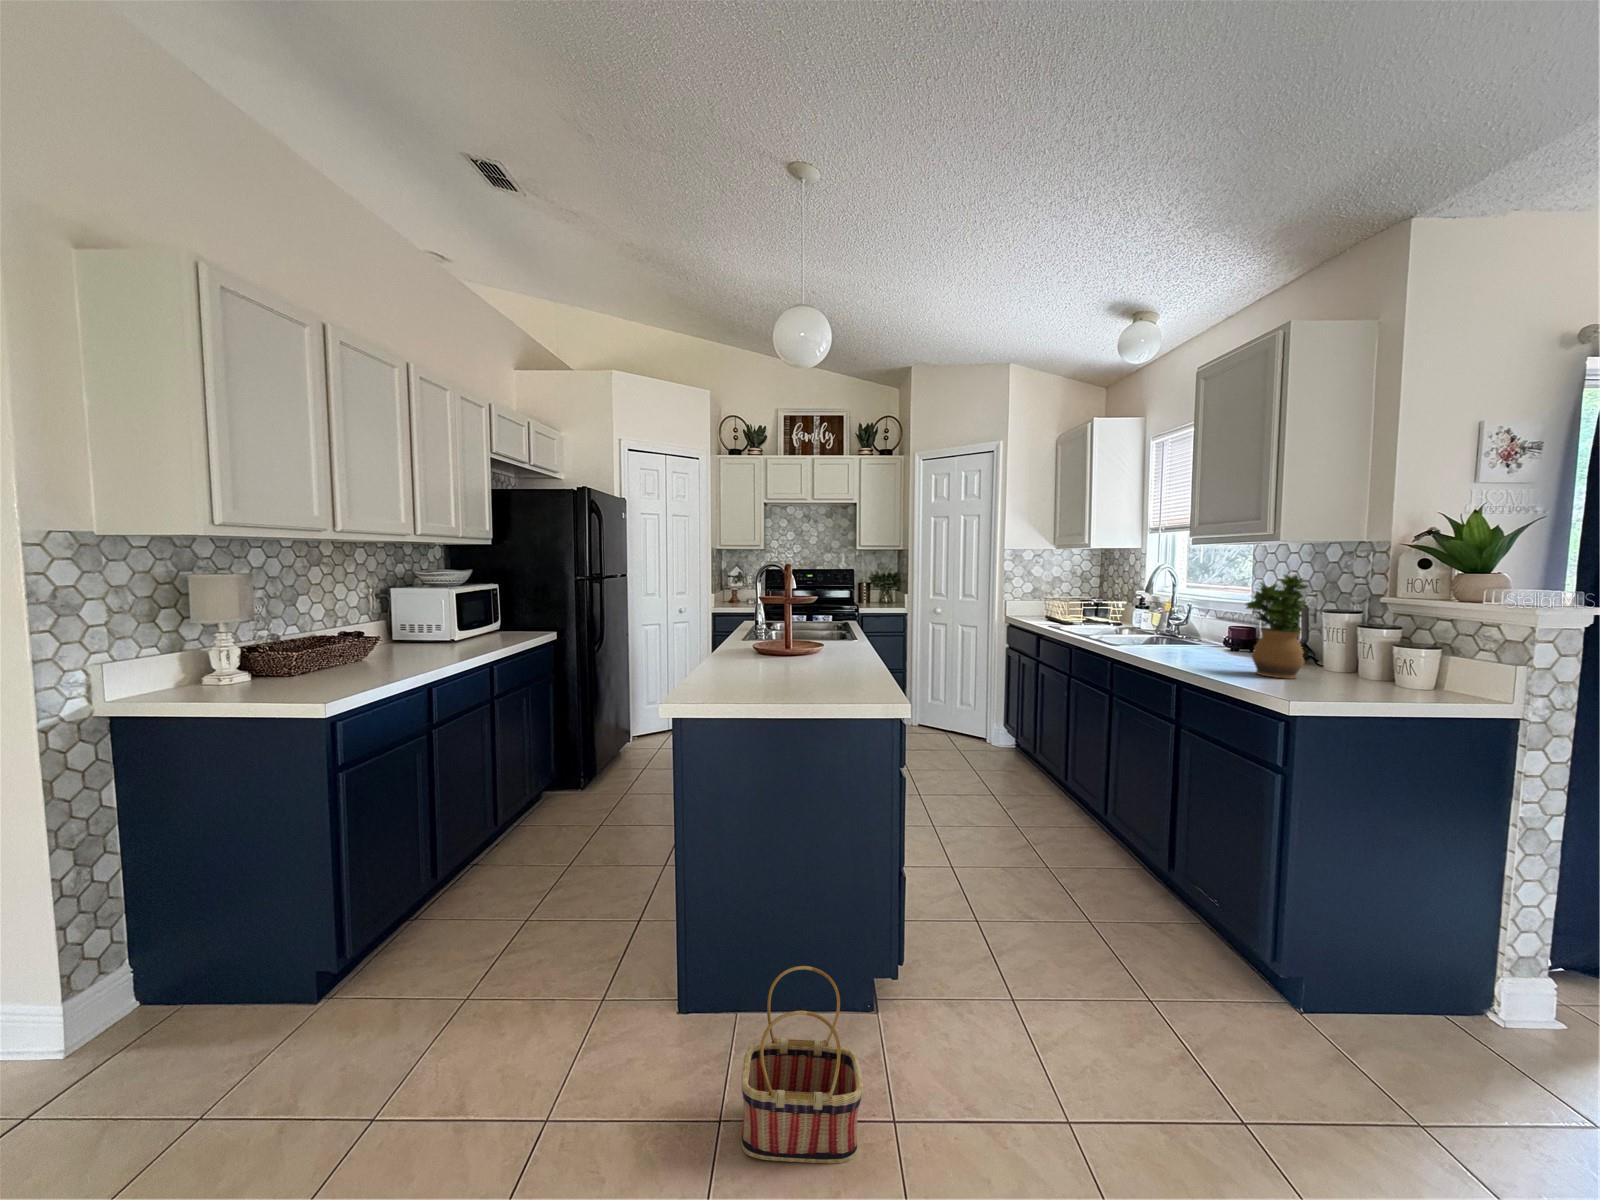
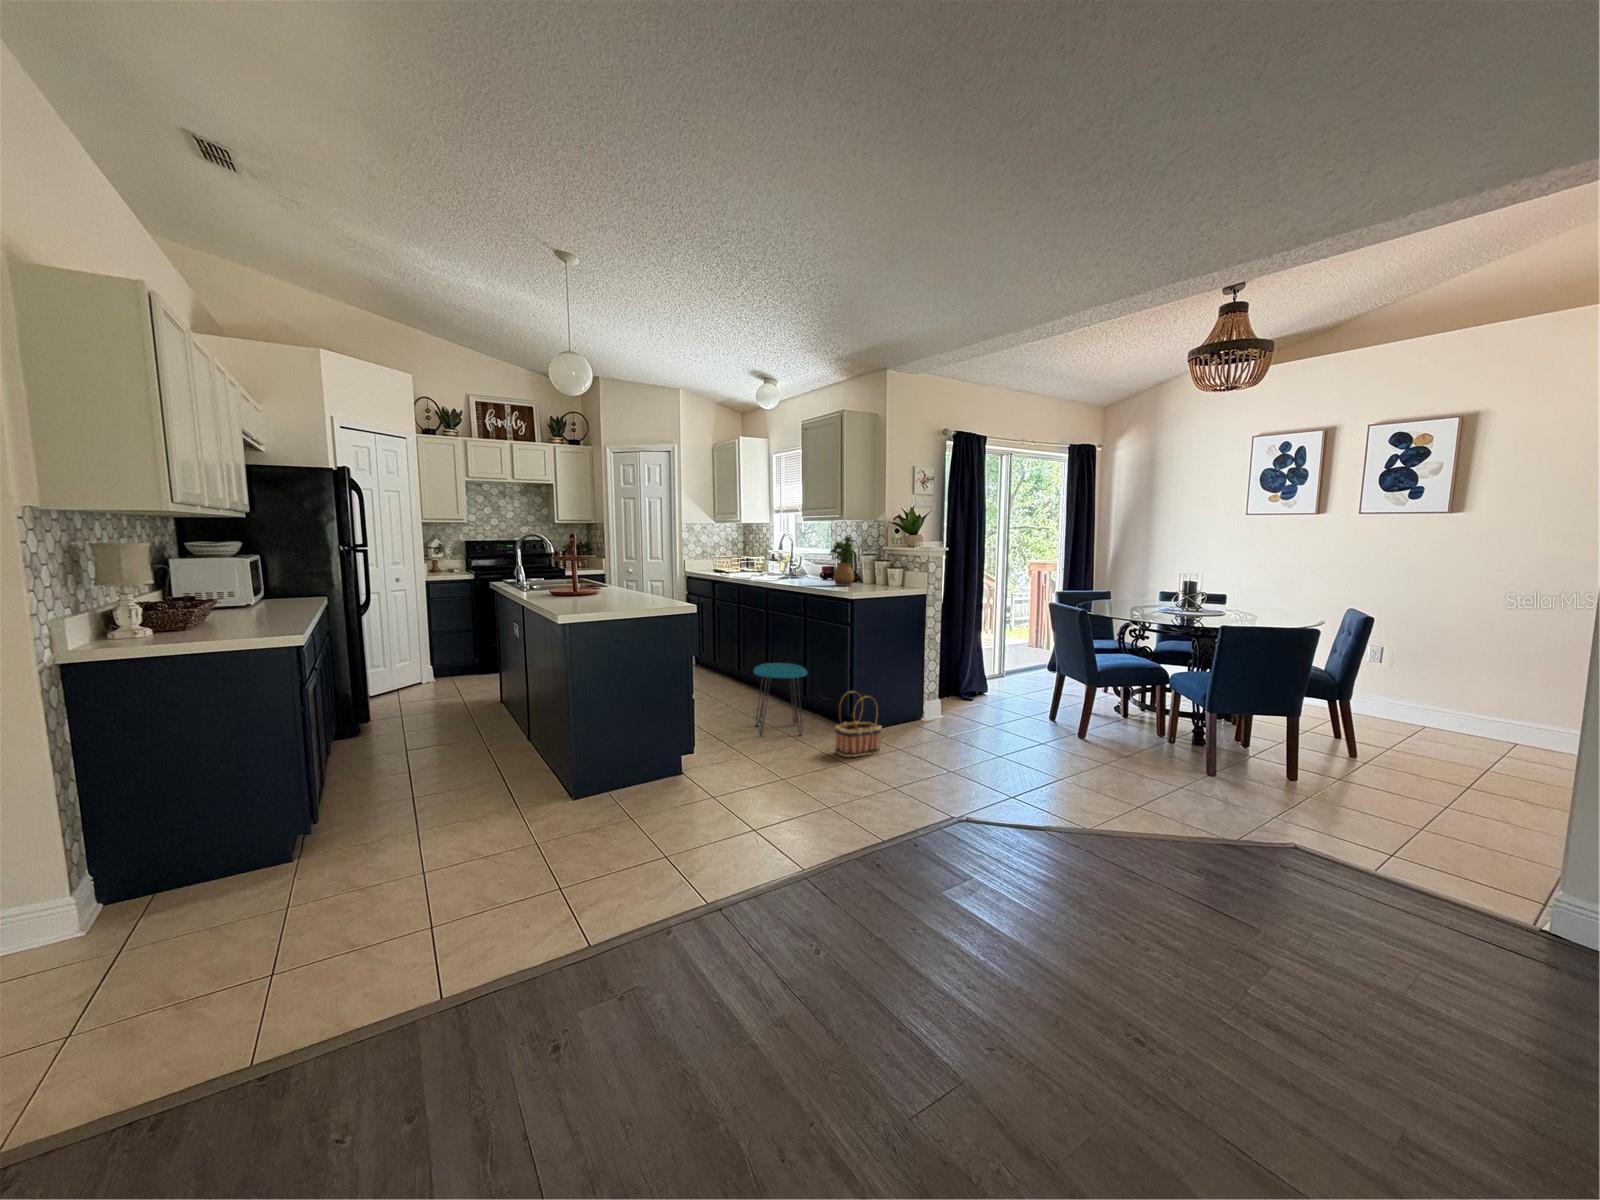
stool: none [1063,812,1180,985] -> present [754,663,807,736]
basket: present [741,966,863,1163] -> present [835,692,882,757]

